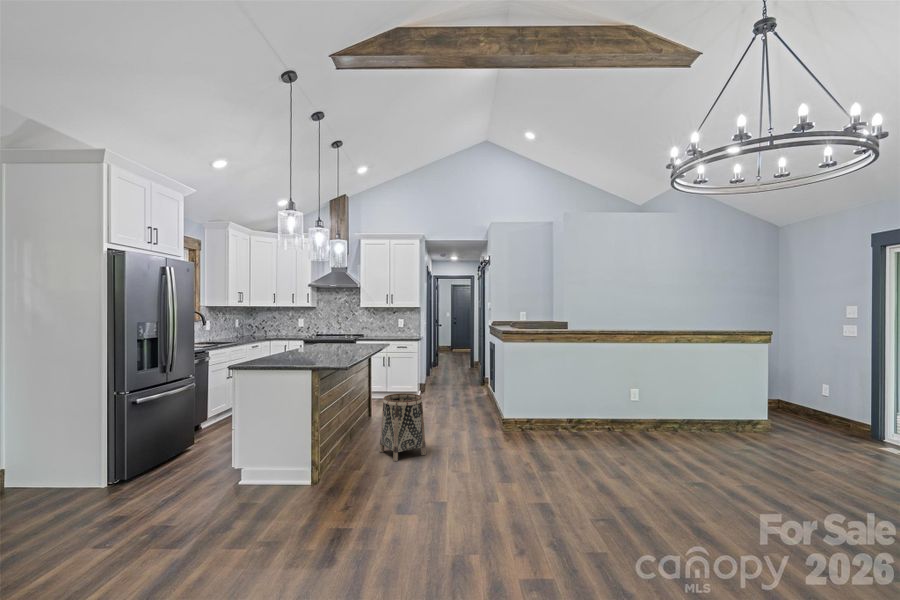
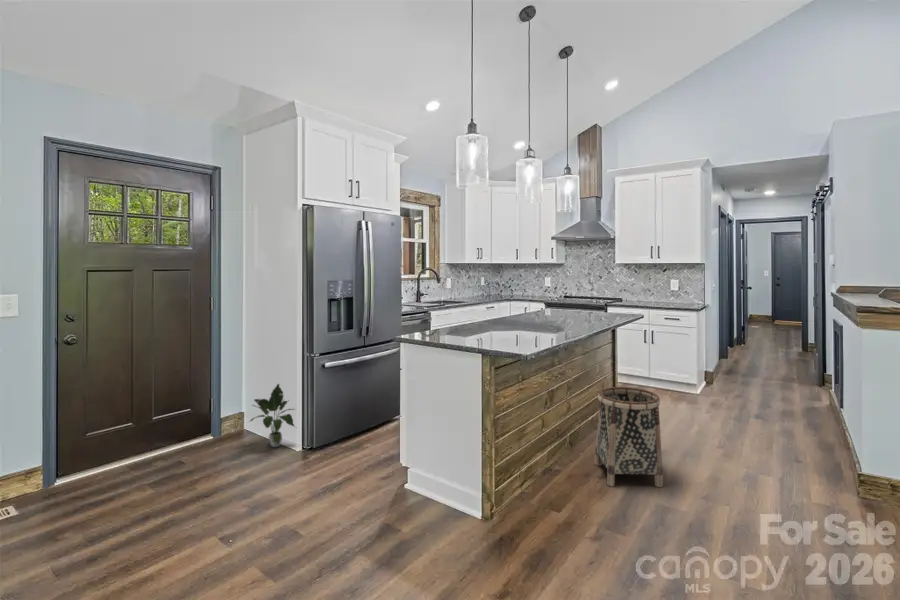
potted plant: none [30,431,98,502] -> present [251,384,294,447]

